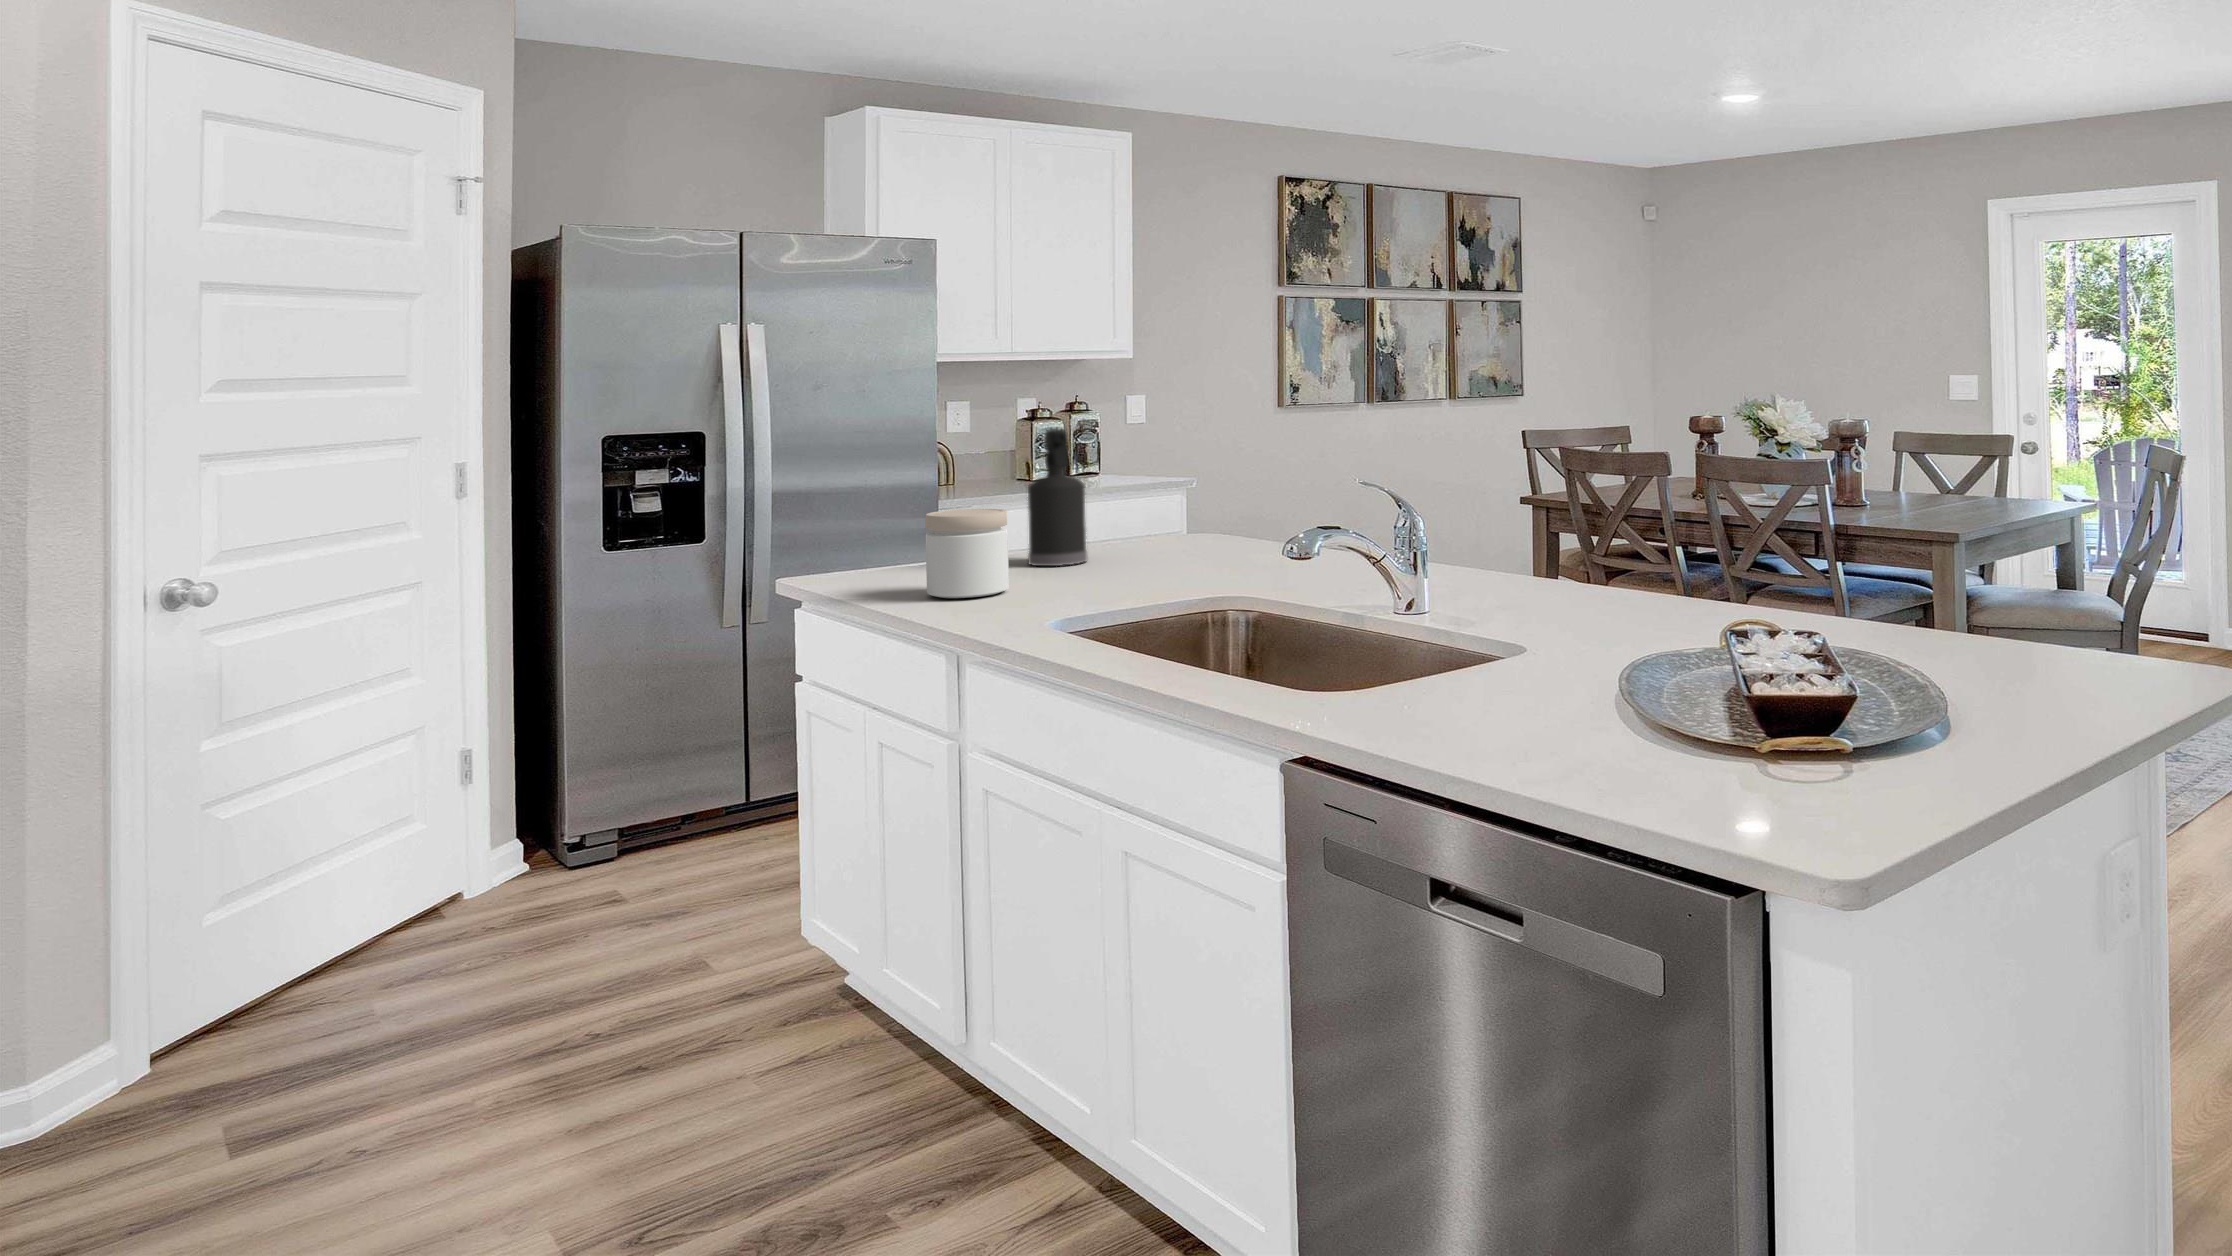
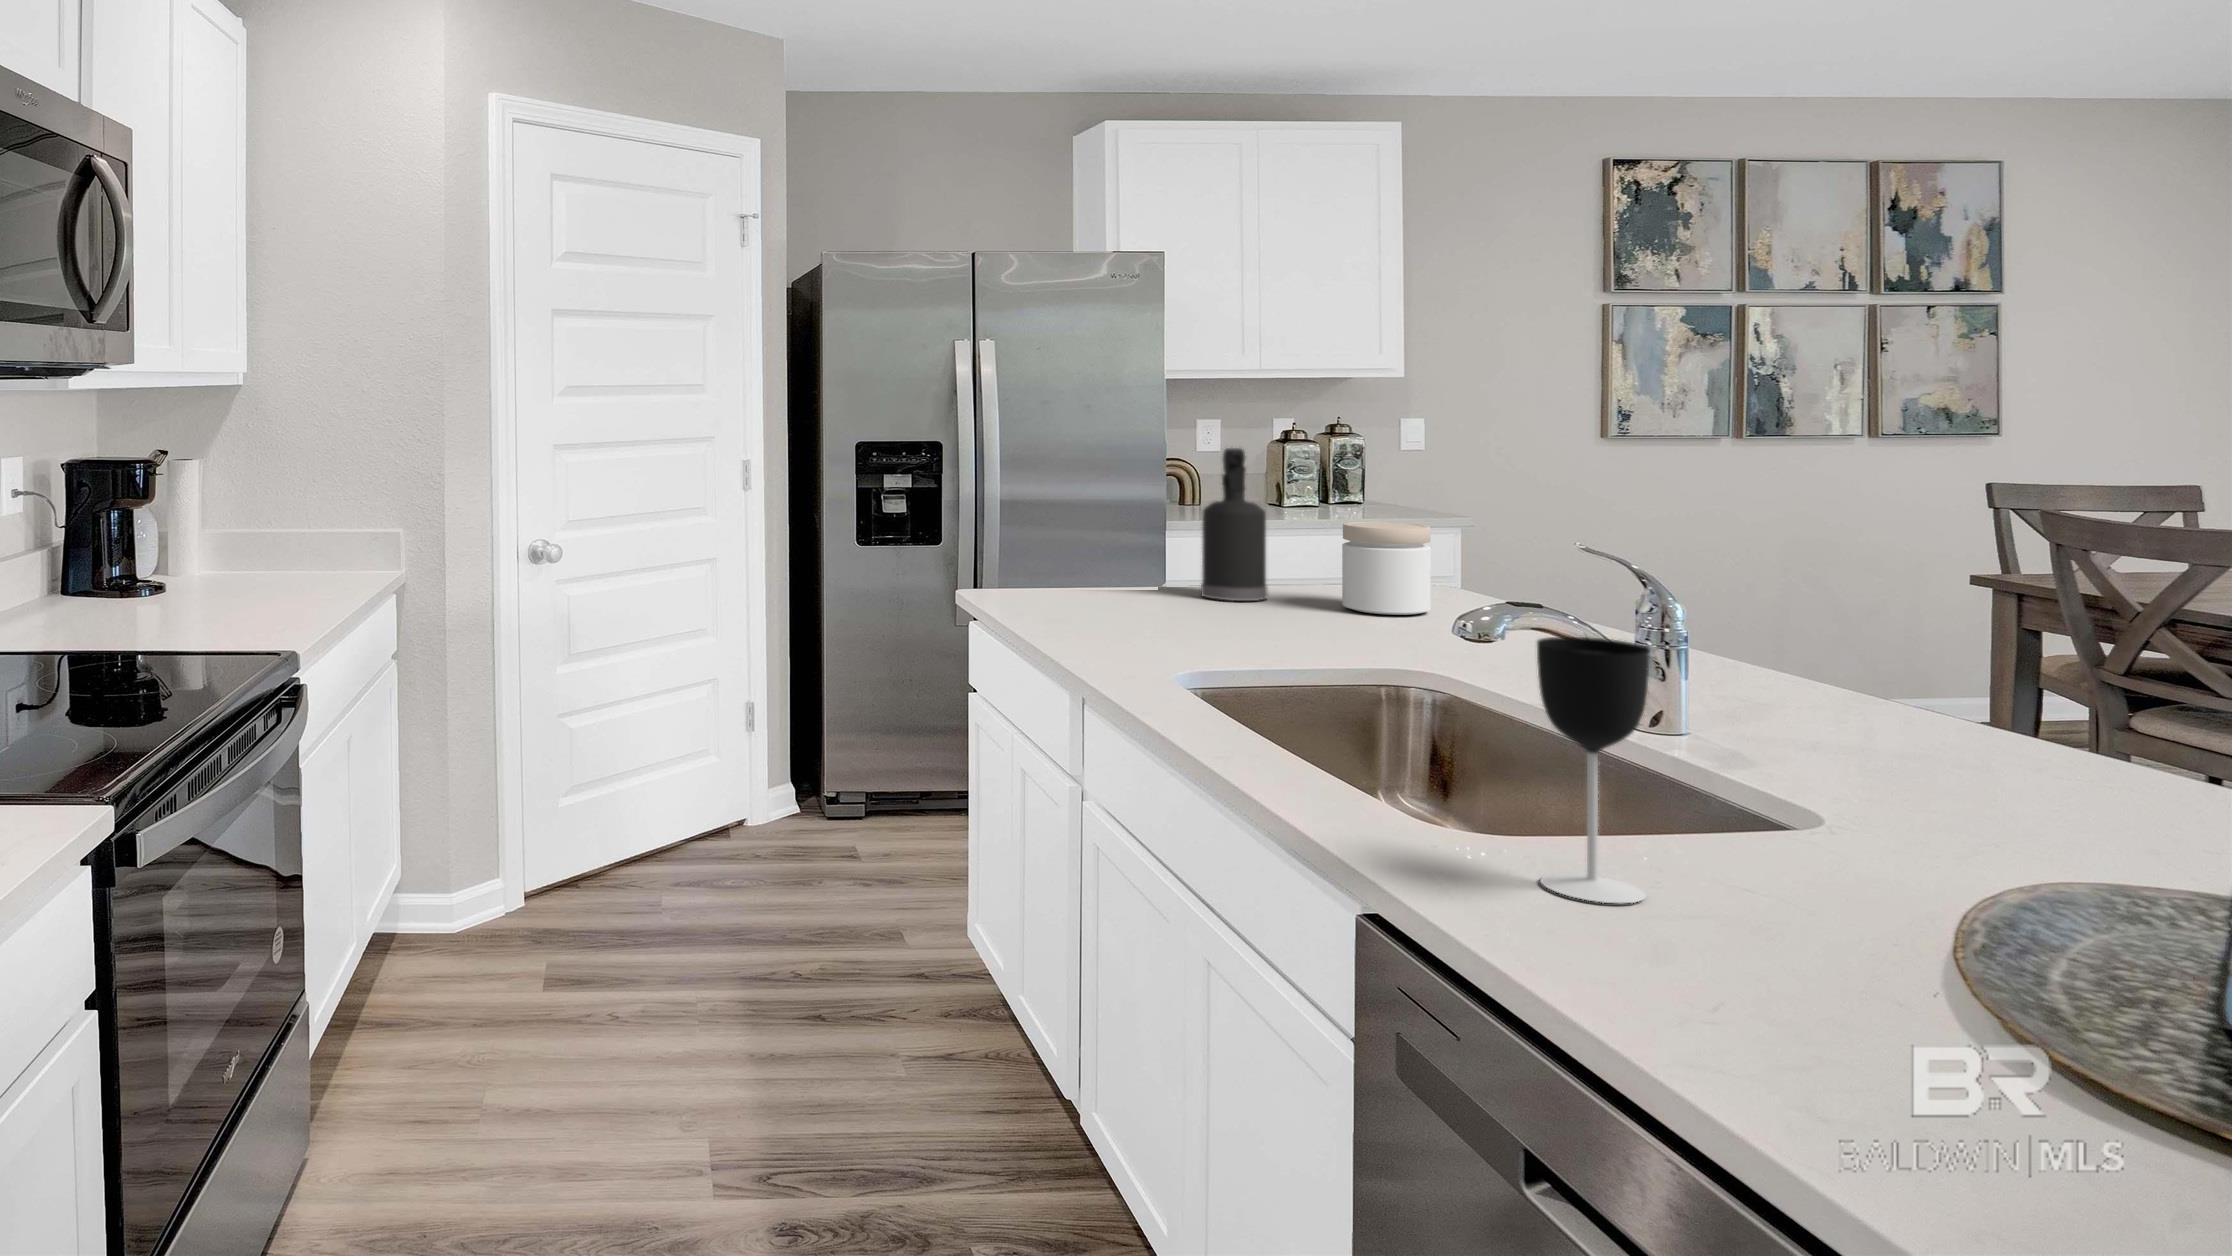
jar: present [925,508,1009,598] -> present [1342,522,1431,615]
wine glass: none [1397,551,1465,728] -> present [1537,637,1650,903]

